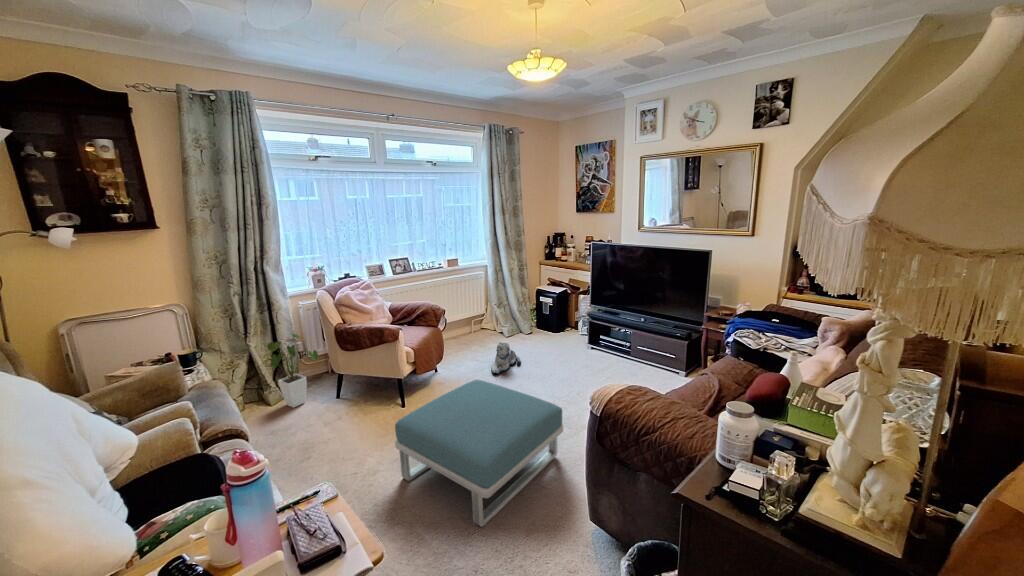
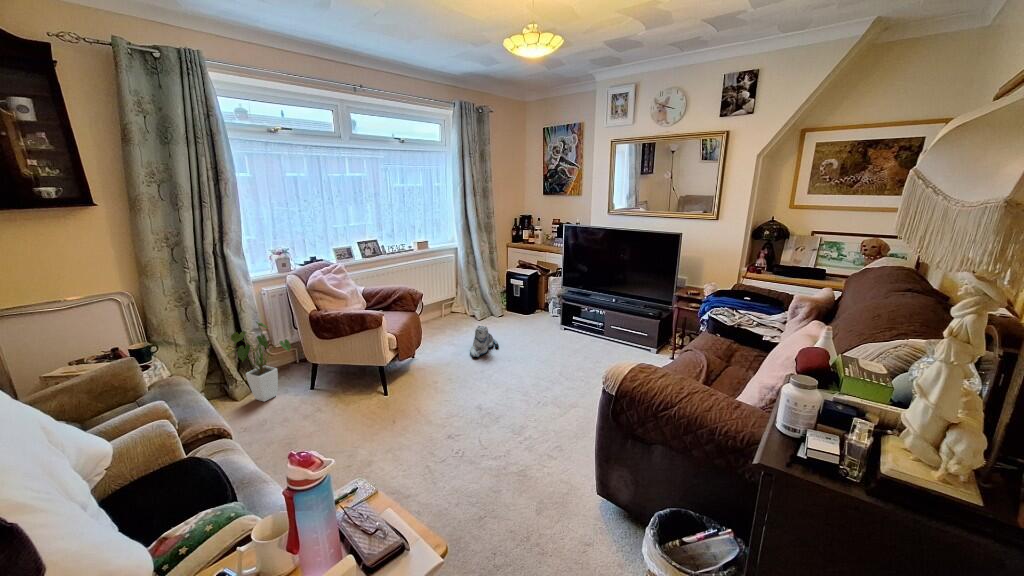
footstool: present [395,380,563,527] -> none [393,364,559,509]

